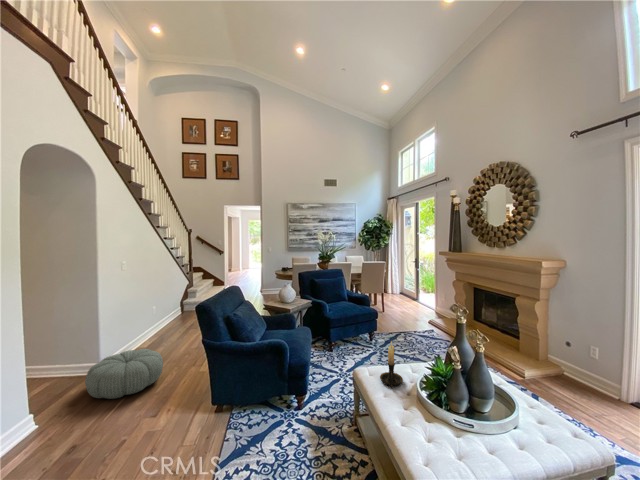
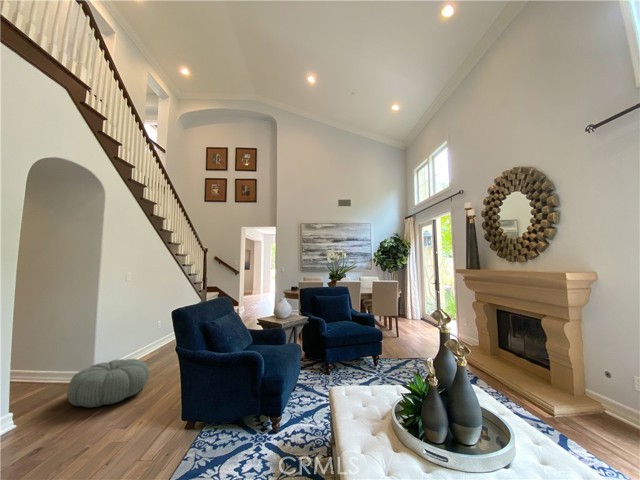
candle holder: present [380,341,403,388] -> none [355,352,381,410]

